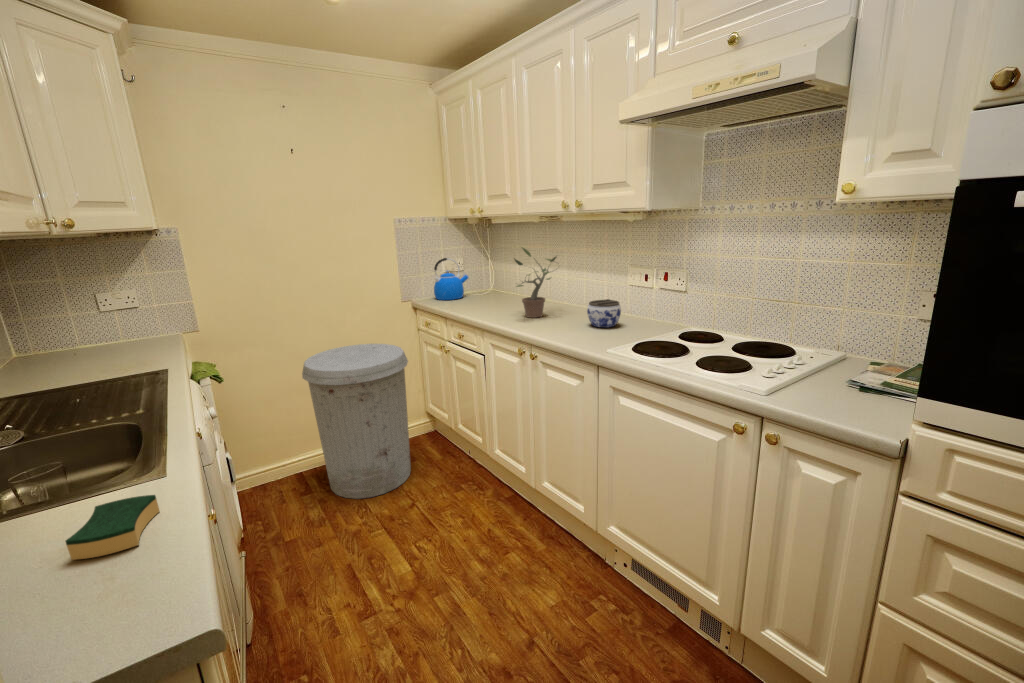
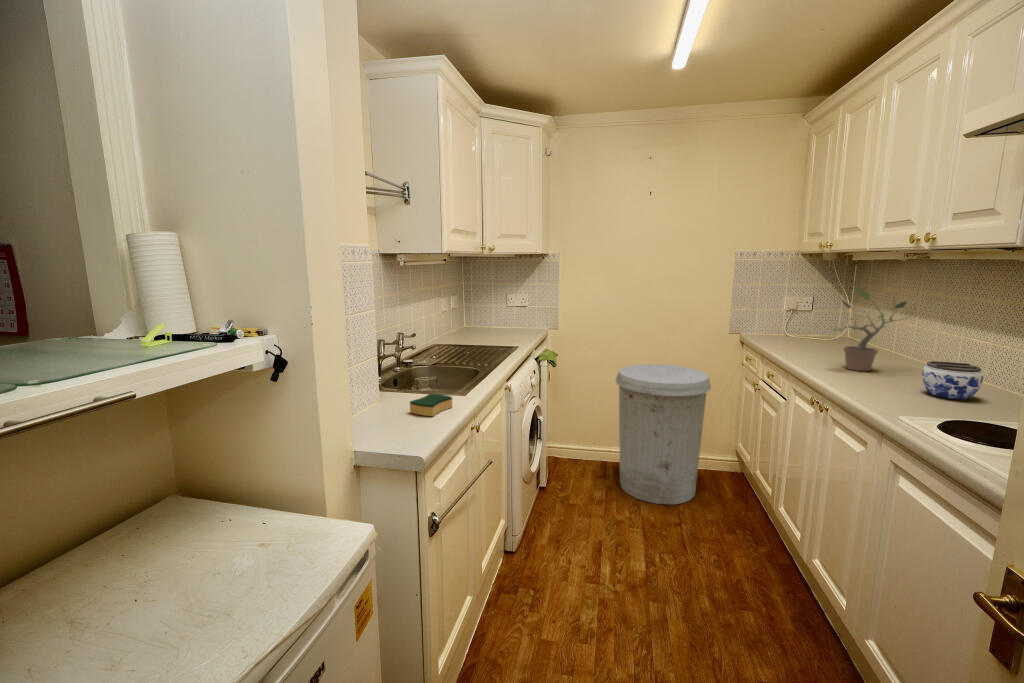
kettle: present [434,258,468,300] -> none [763,295,809,340]

